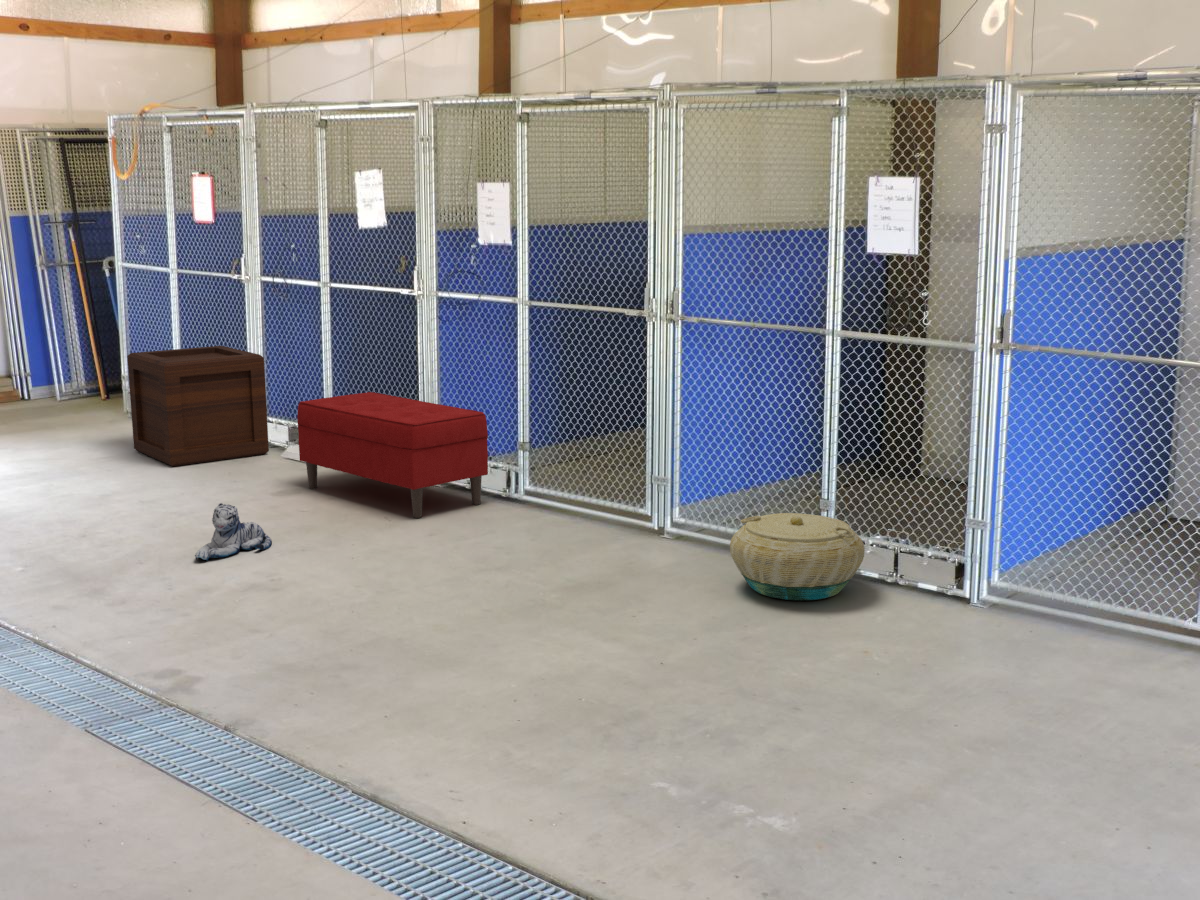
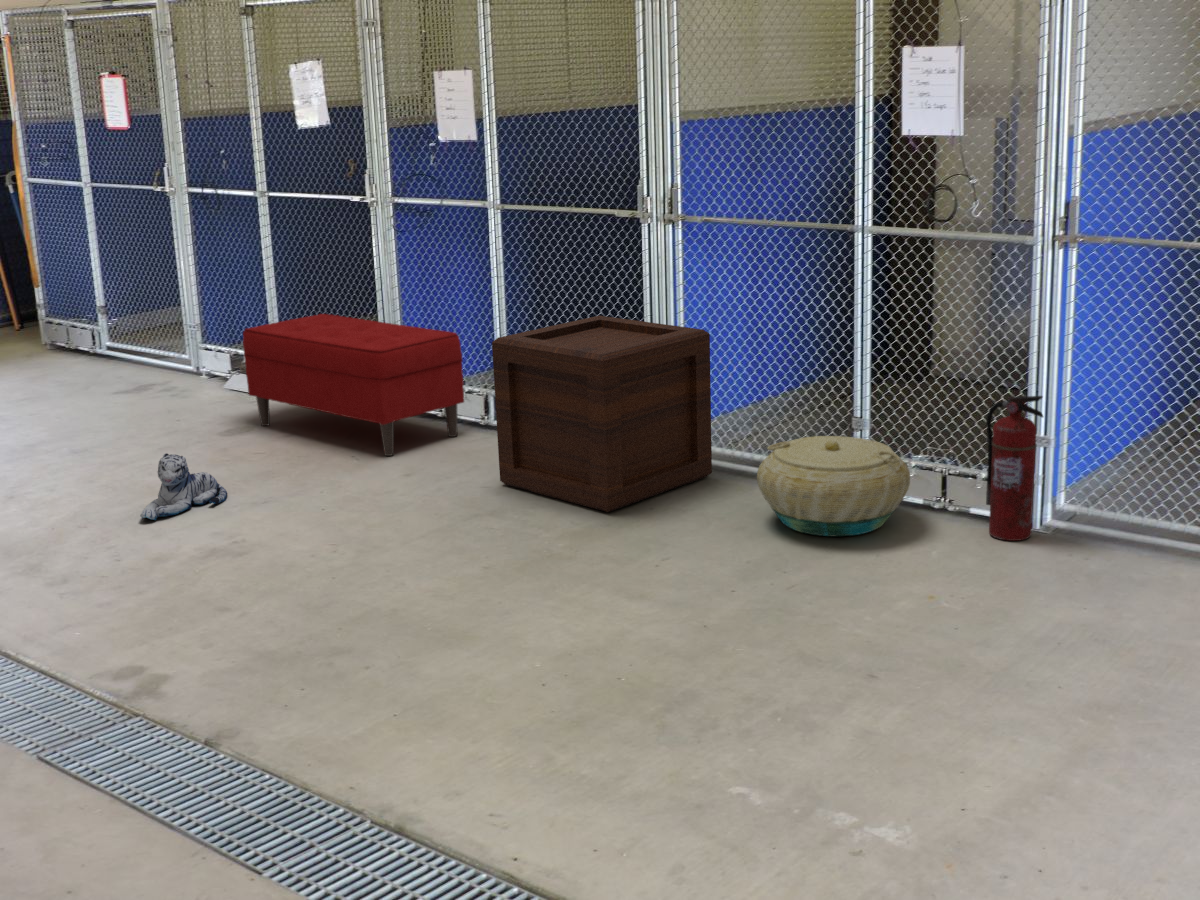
wooden crate: present [127,346,269,466] -> present [492,316,712,512]
fire extinguisher: none [930,483,979,611] -> present [986,396,1043,541]

